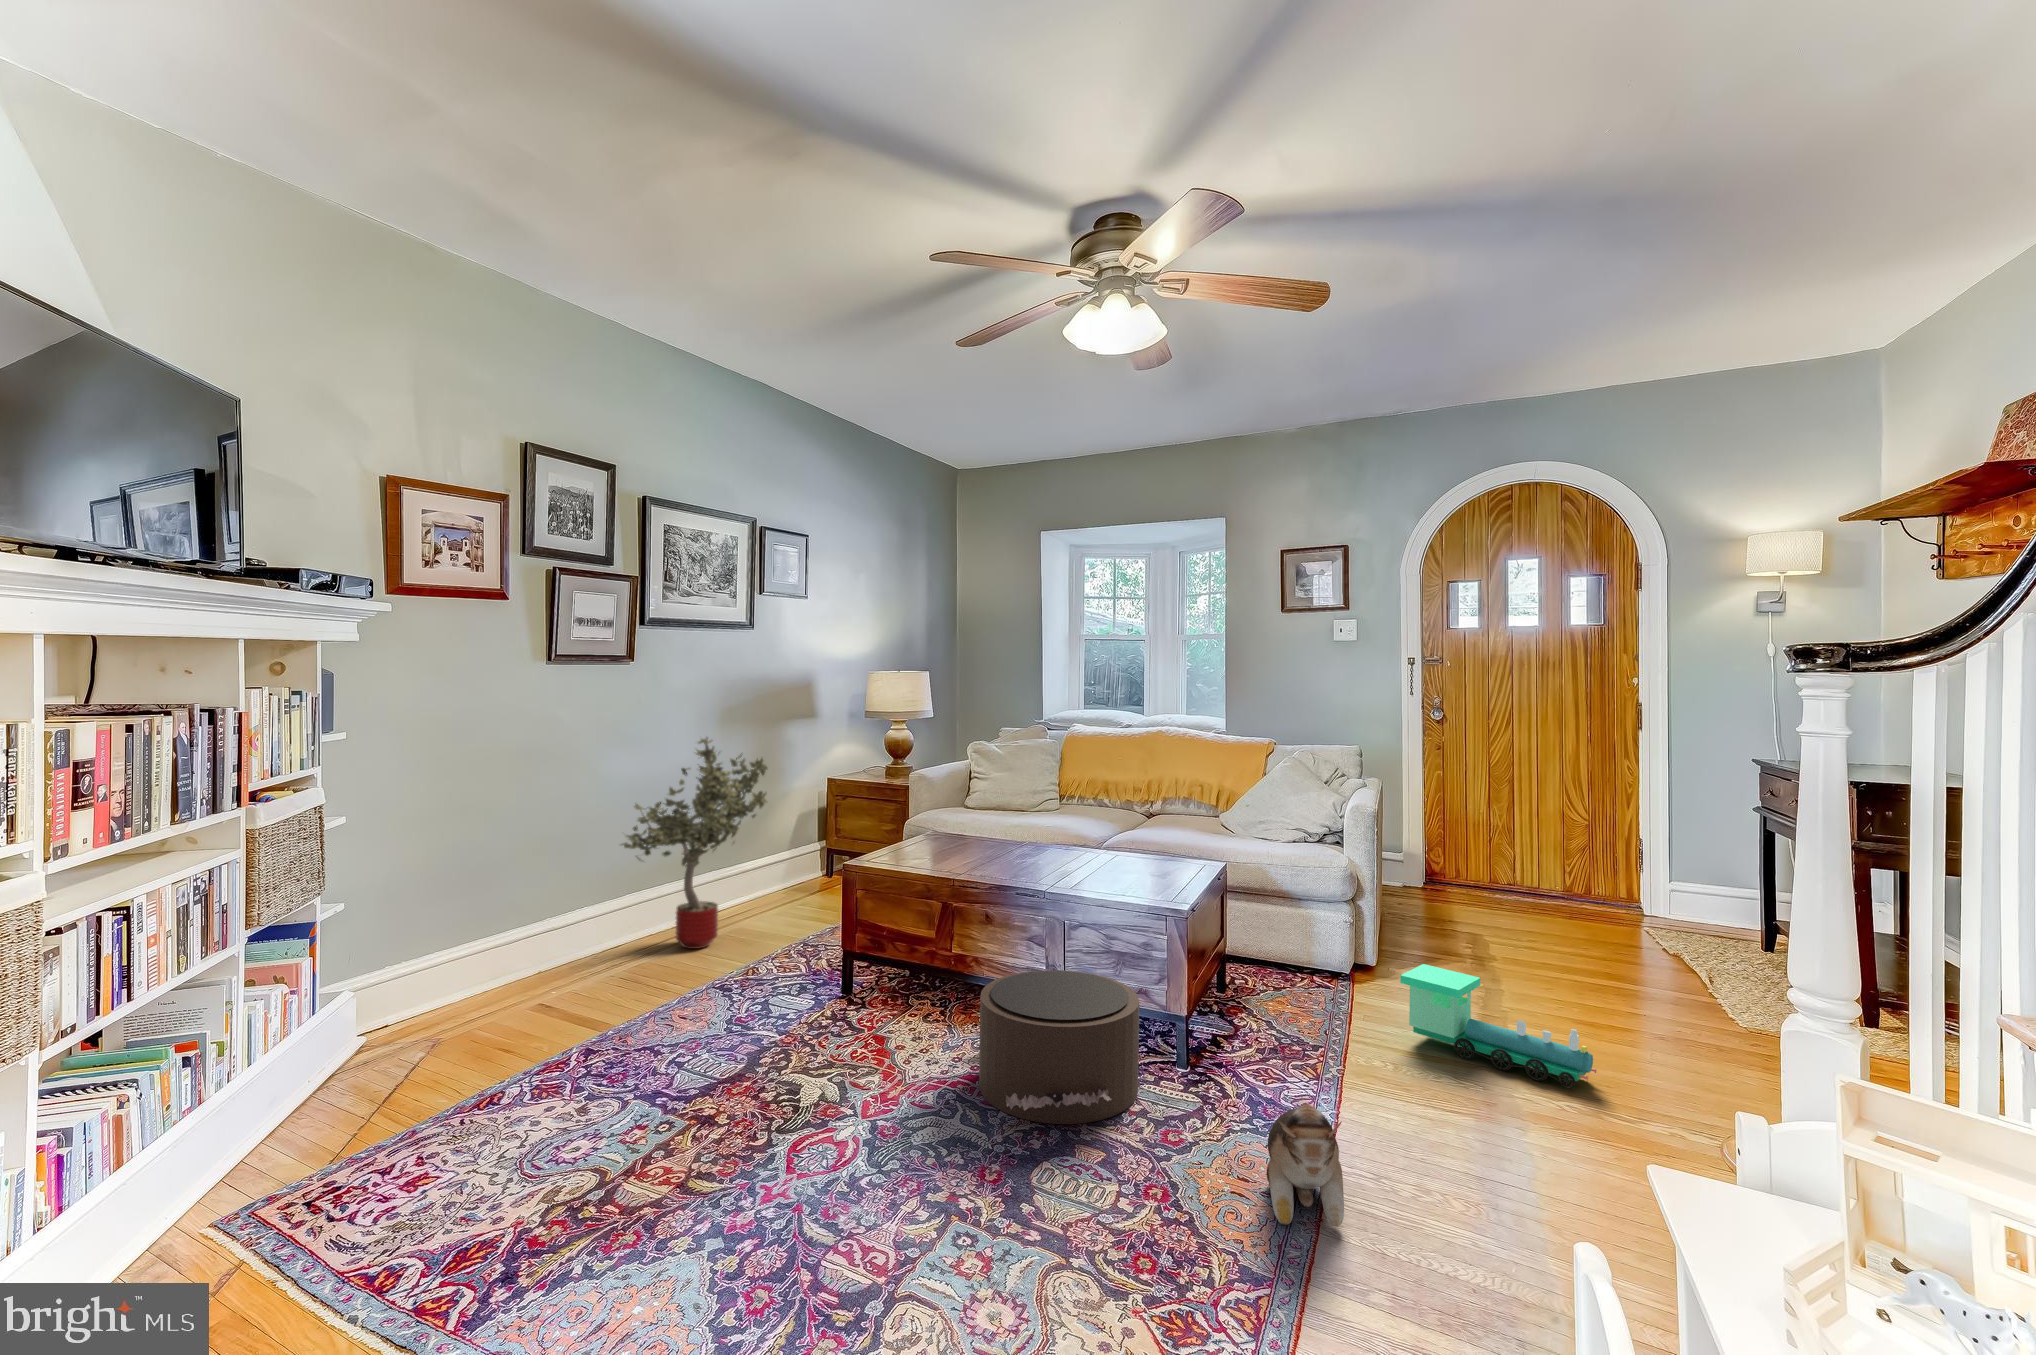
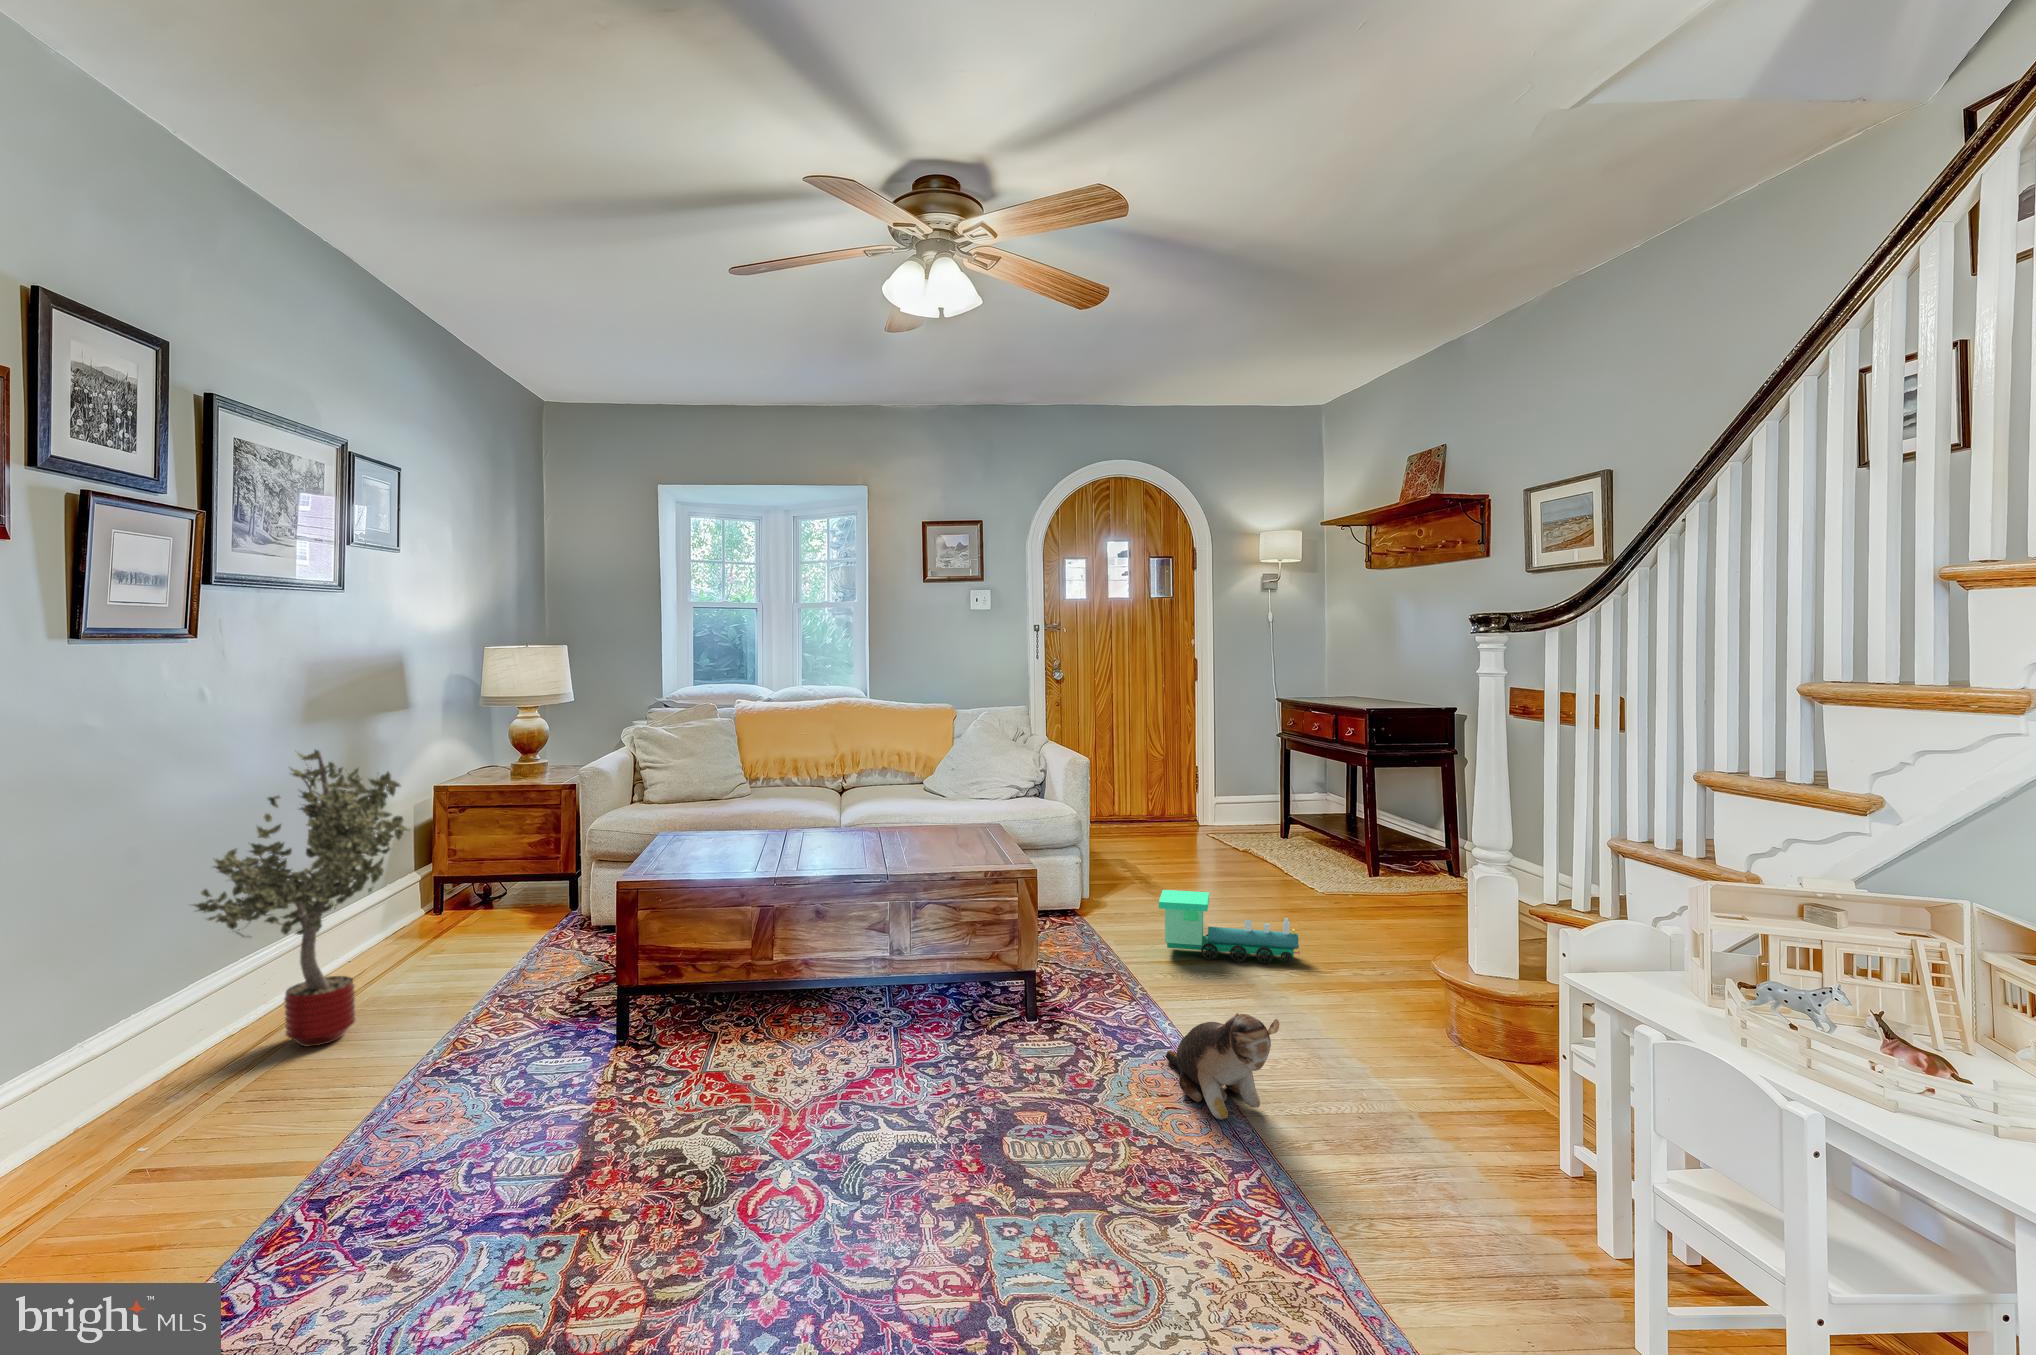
pouf: present [977,970,1139,1124] -> none [833,954,1028,1109]

